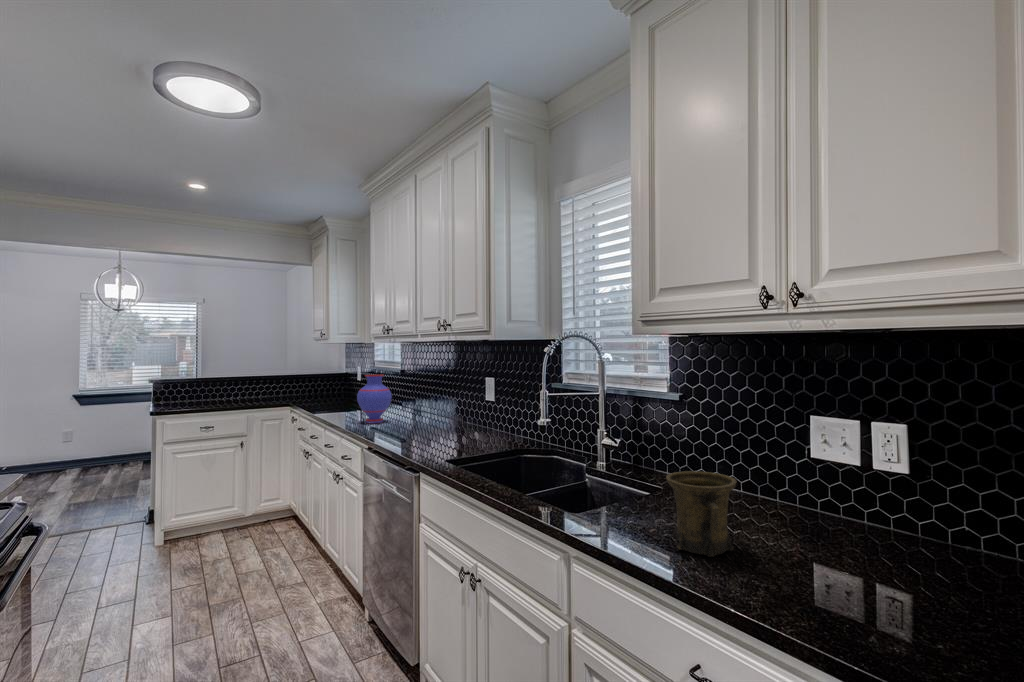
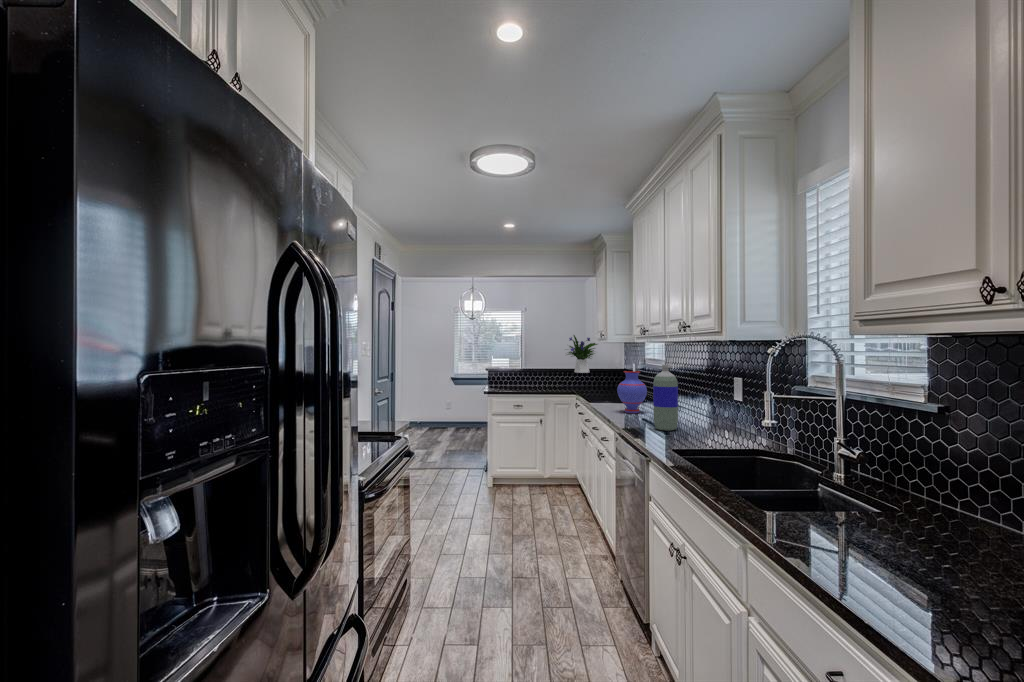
flower arrangement: none [271,331,319,379] -> present [568,335,597,373]
bottle: none [410,366,437,440] -> present [653,365,678,431]
mug: present [666,471,737,556] -> none [851,486,948,585]

